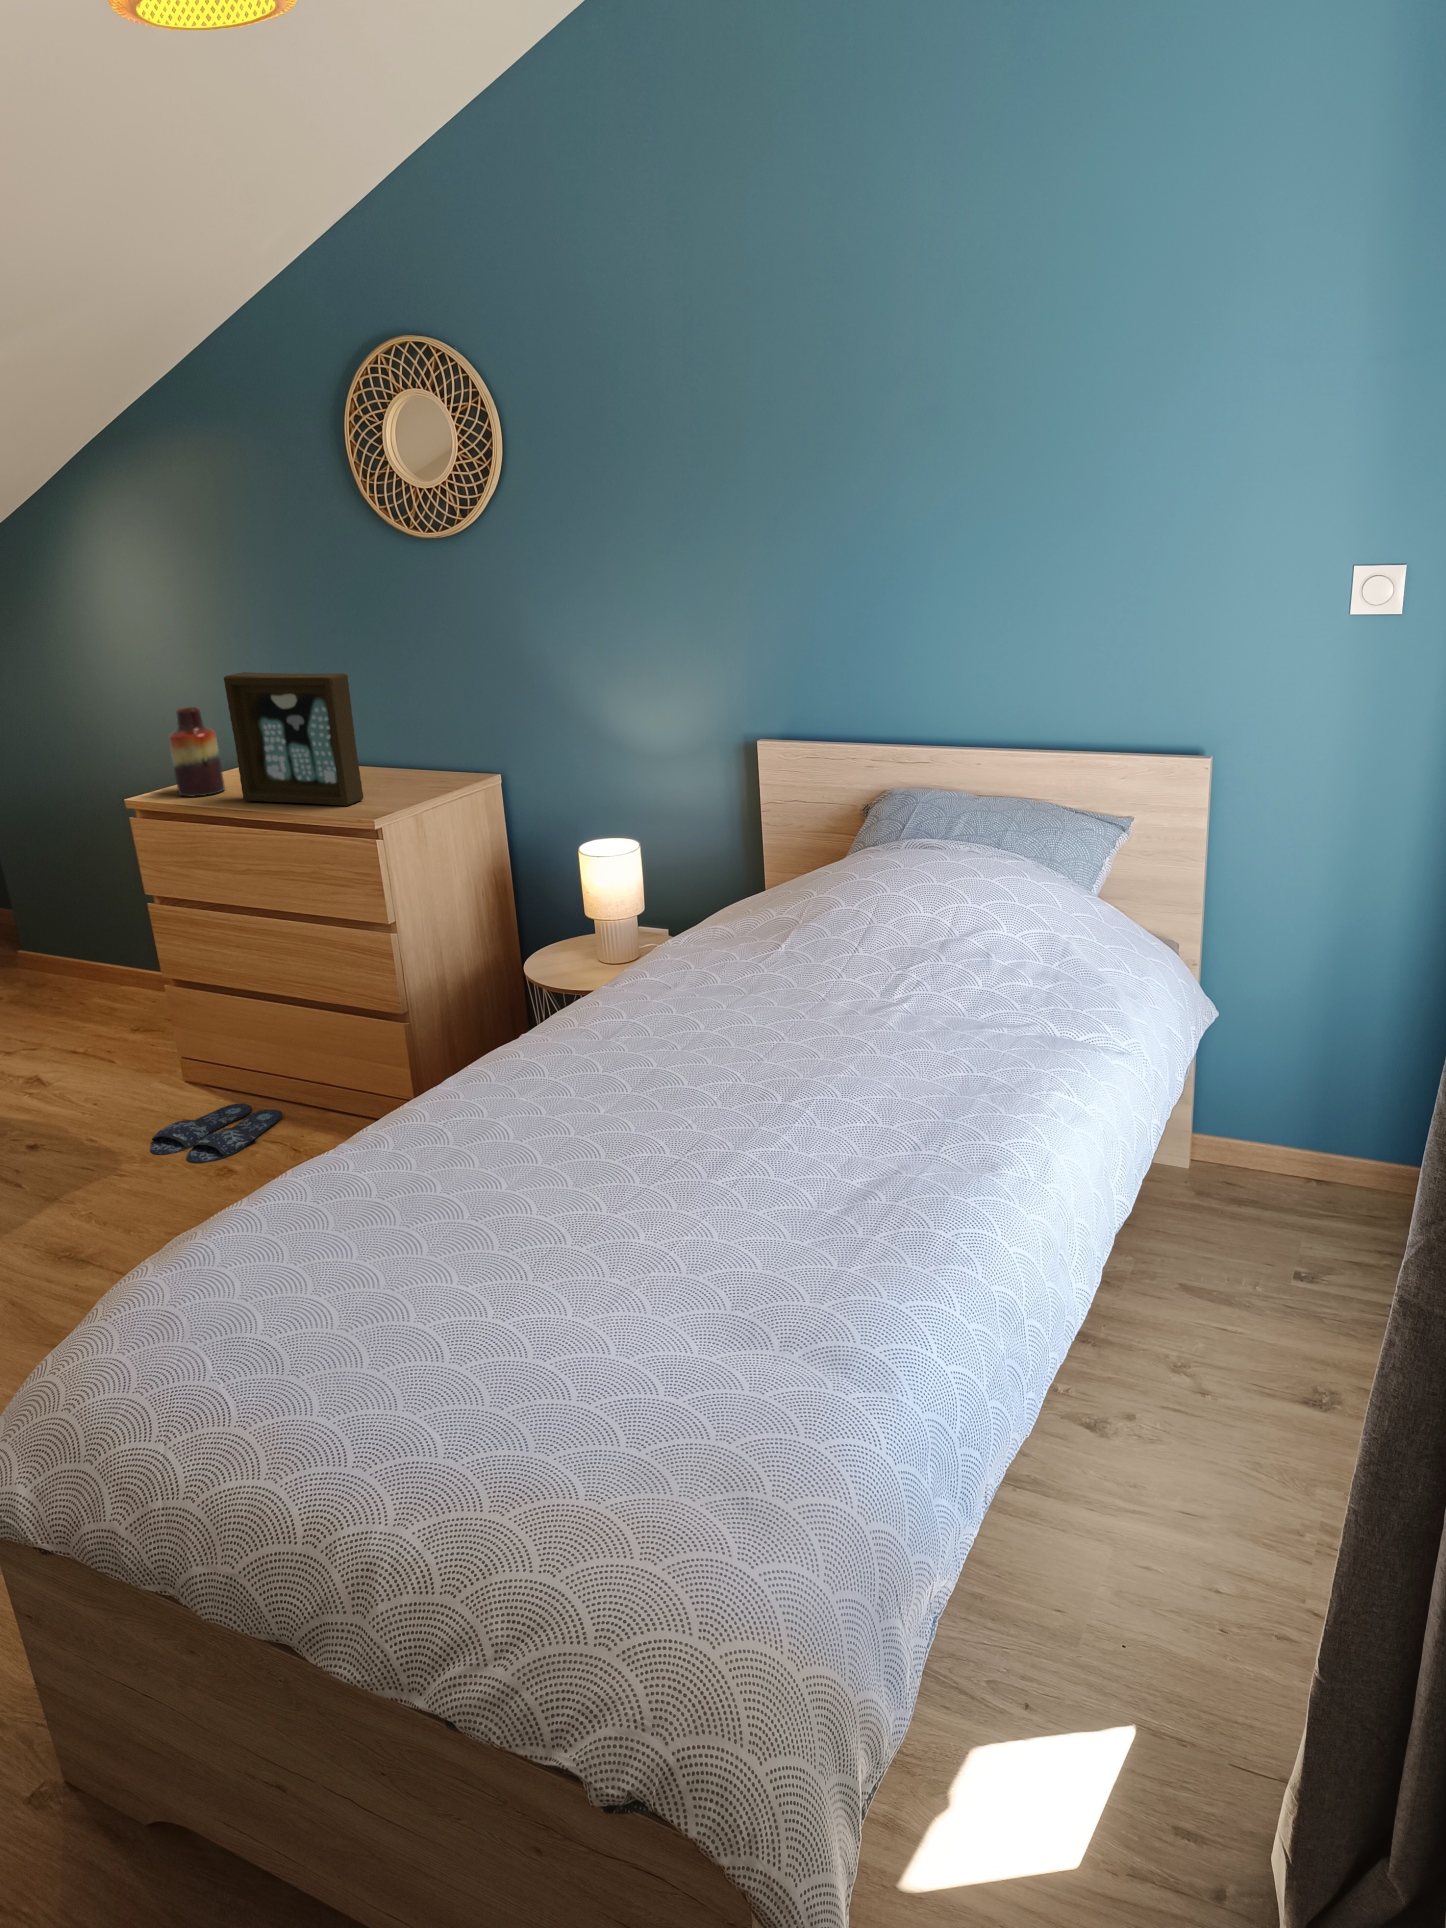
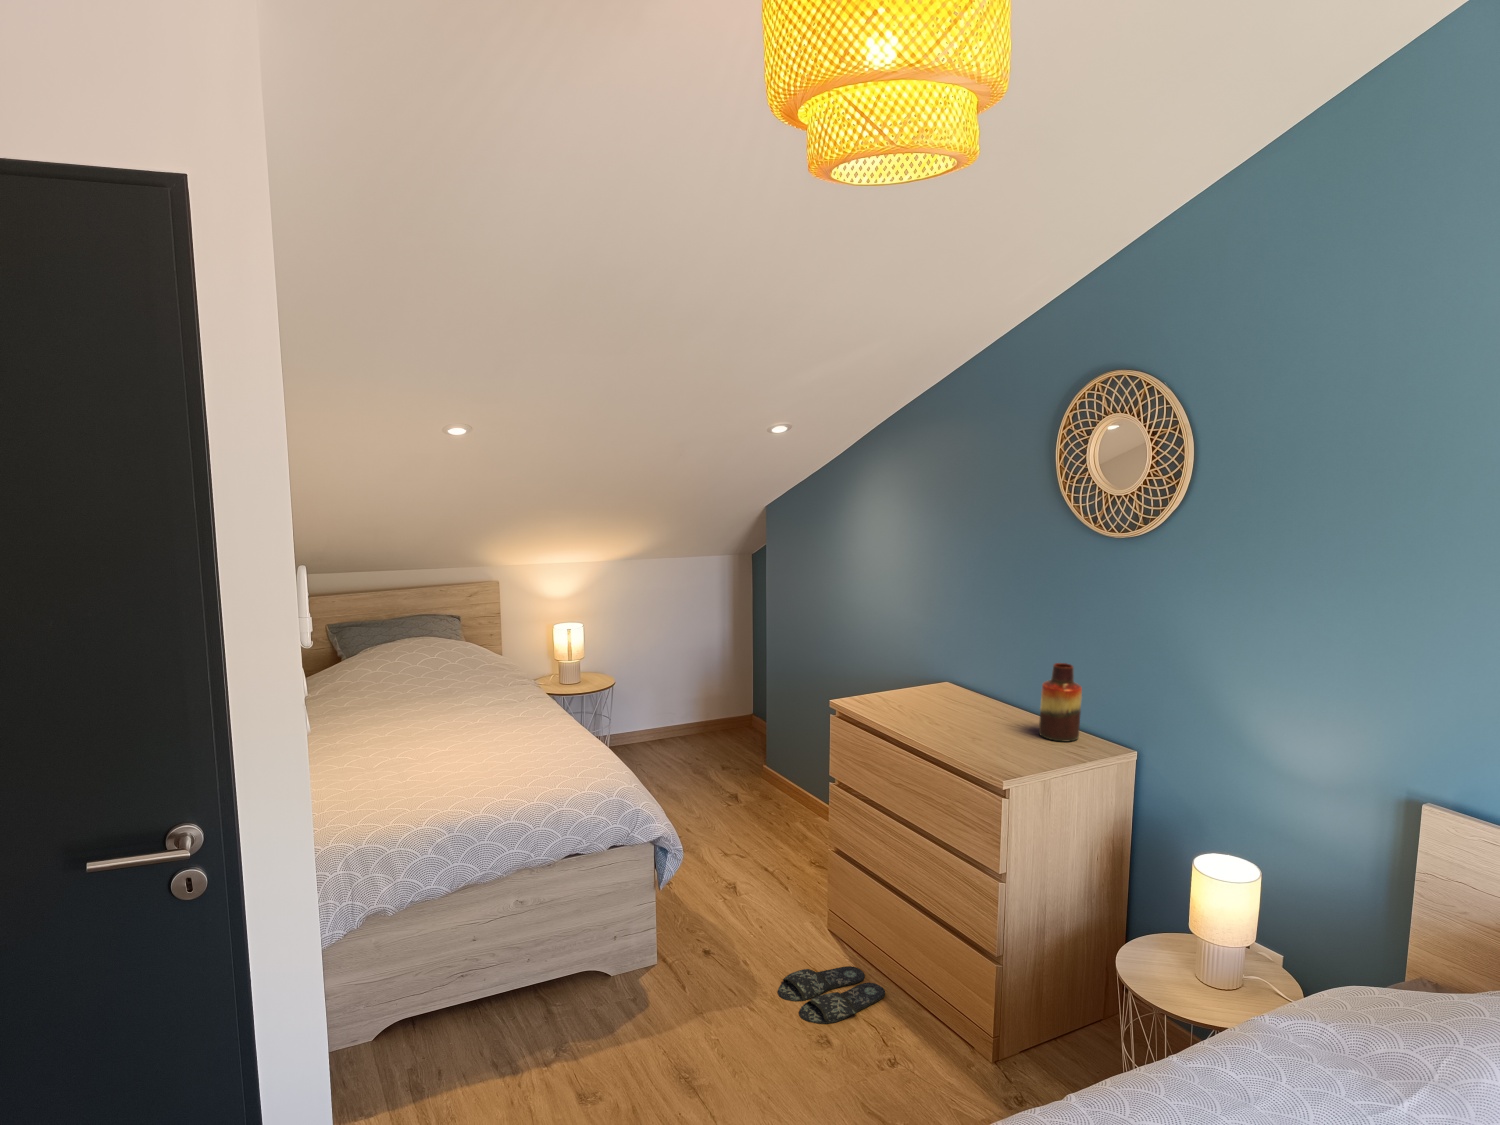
picture frame: present [224,672,363,806] -> none [912,624,1012,755]
vase: present [169,707,225,797] -> present [1039,663,1082,741]

